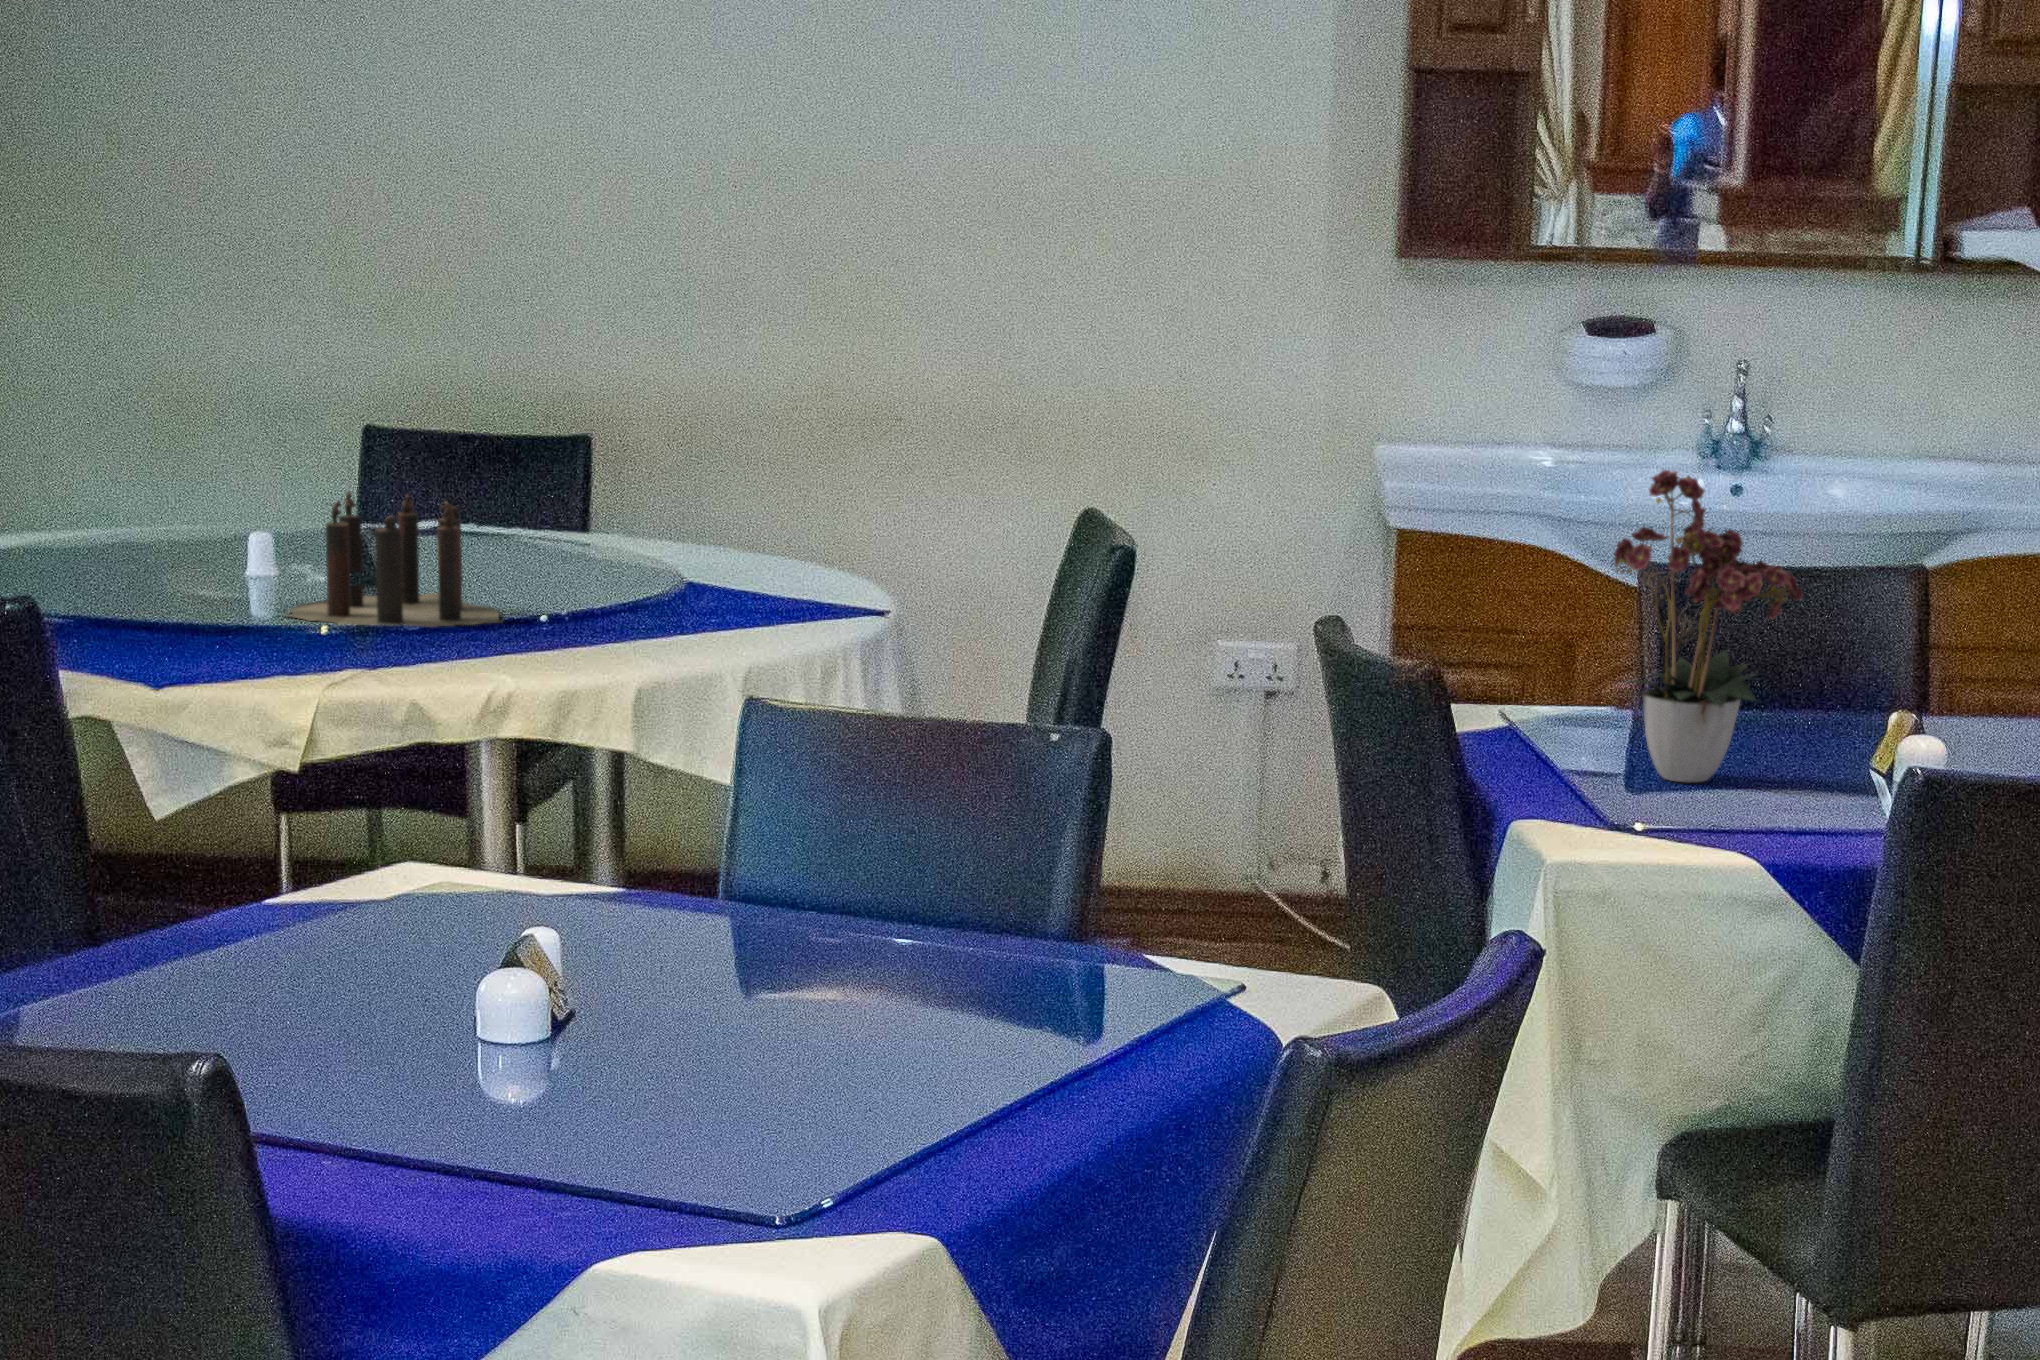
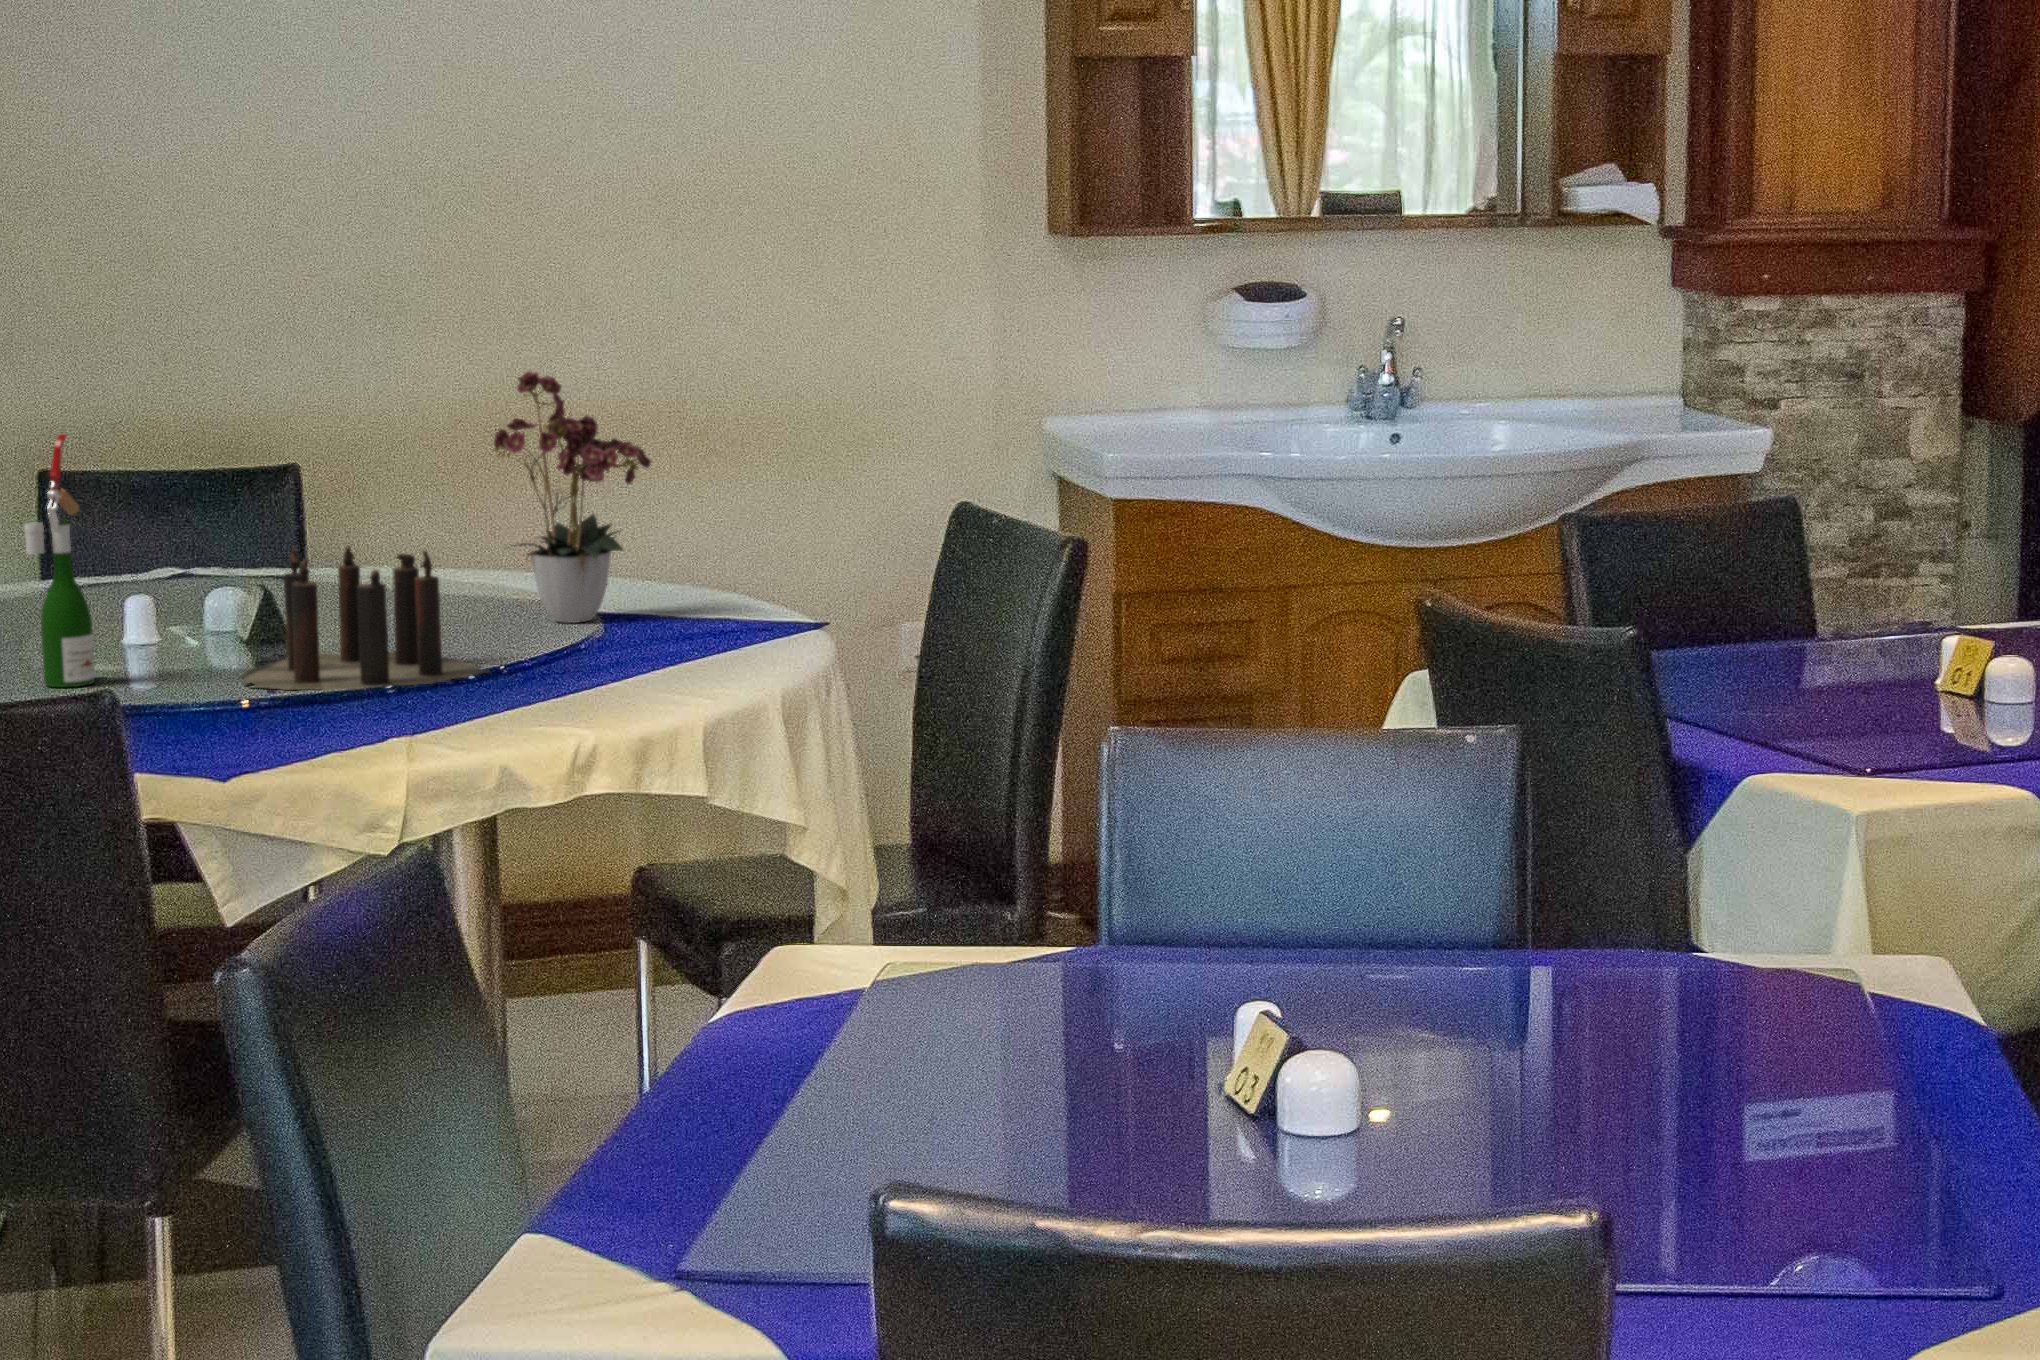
wine bottle: none [121,371,197,603] -> present [24,434,102,687]
flower arrangement: present [1614,470,1803,782] -> present [494,371,651,623]

